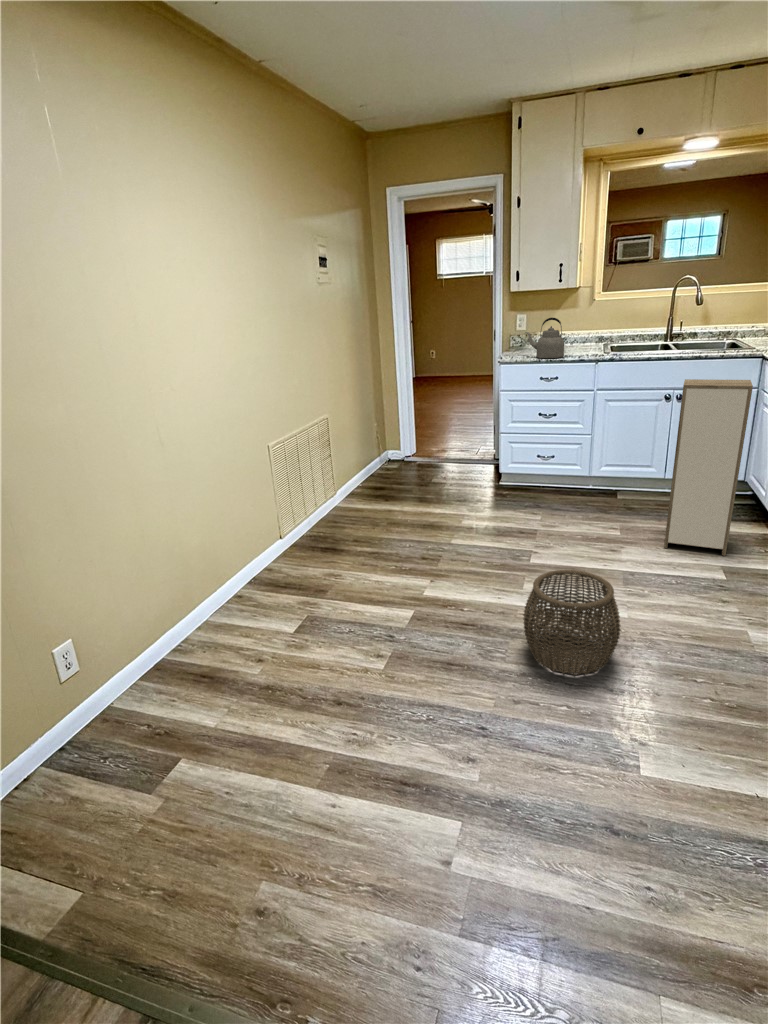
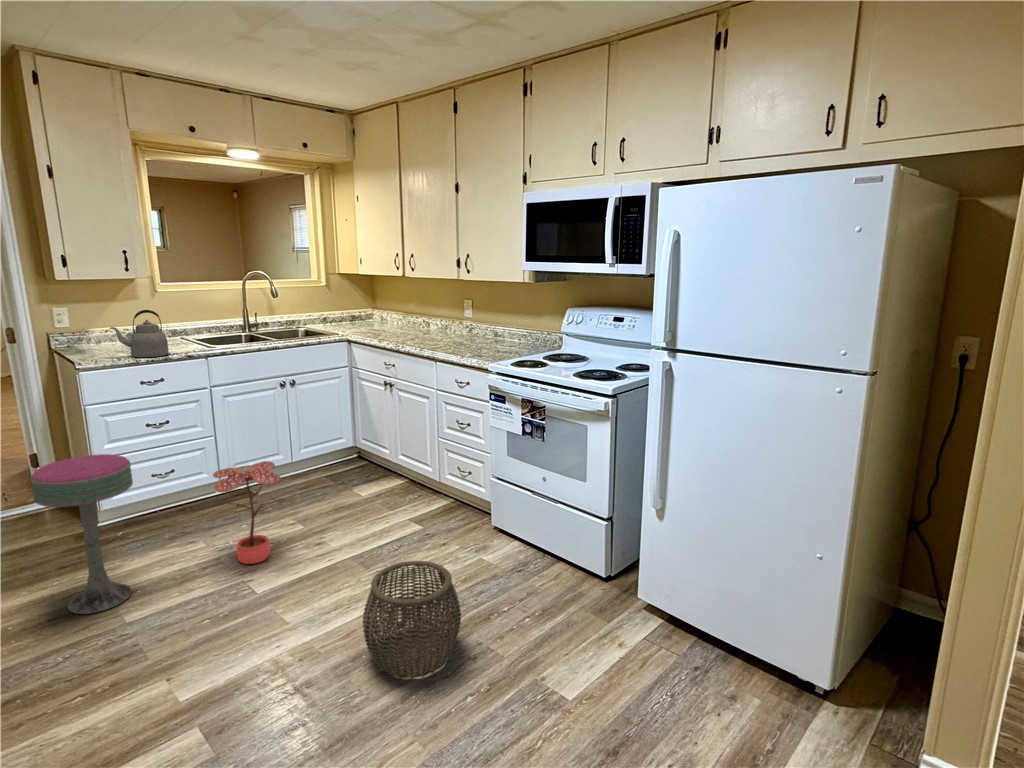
storage cabinet: present [664,379,753,556] -> none [334,362,401,524]
bar stool: none [426,425,482,532] -> present [31,454,133,614]
potted plant: none [528,458,591,543] -> present [213,461,282,564]

